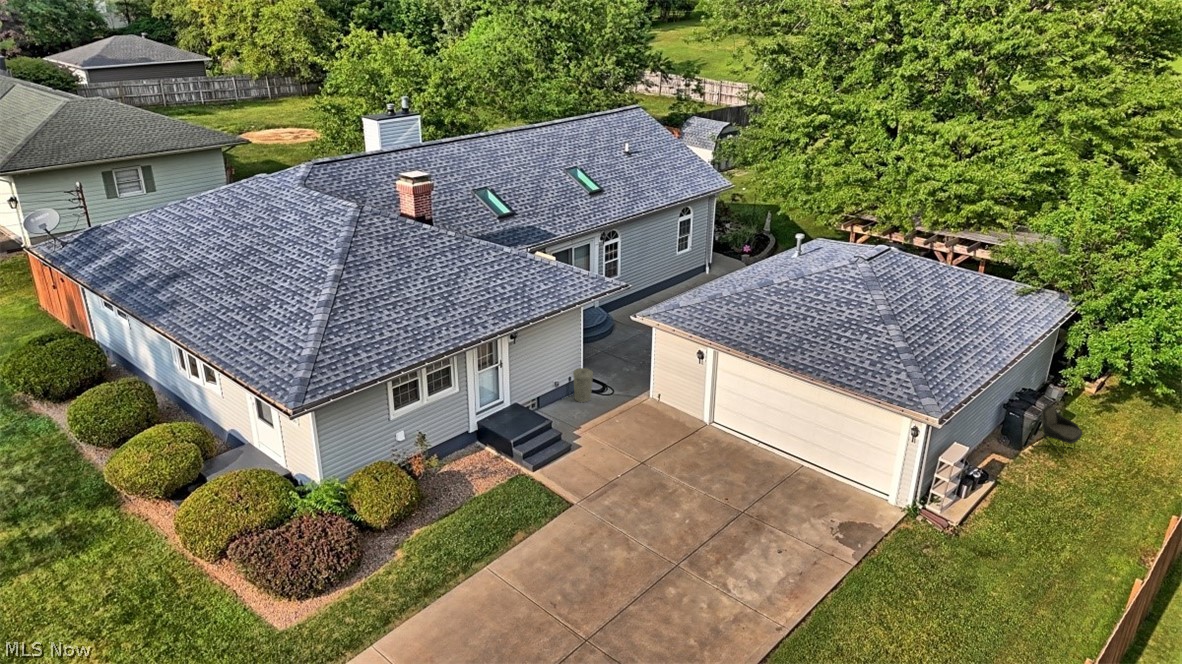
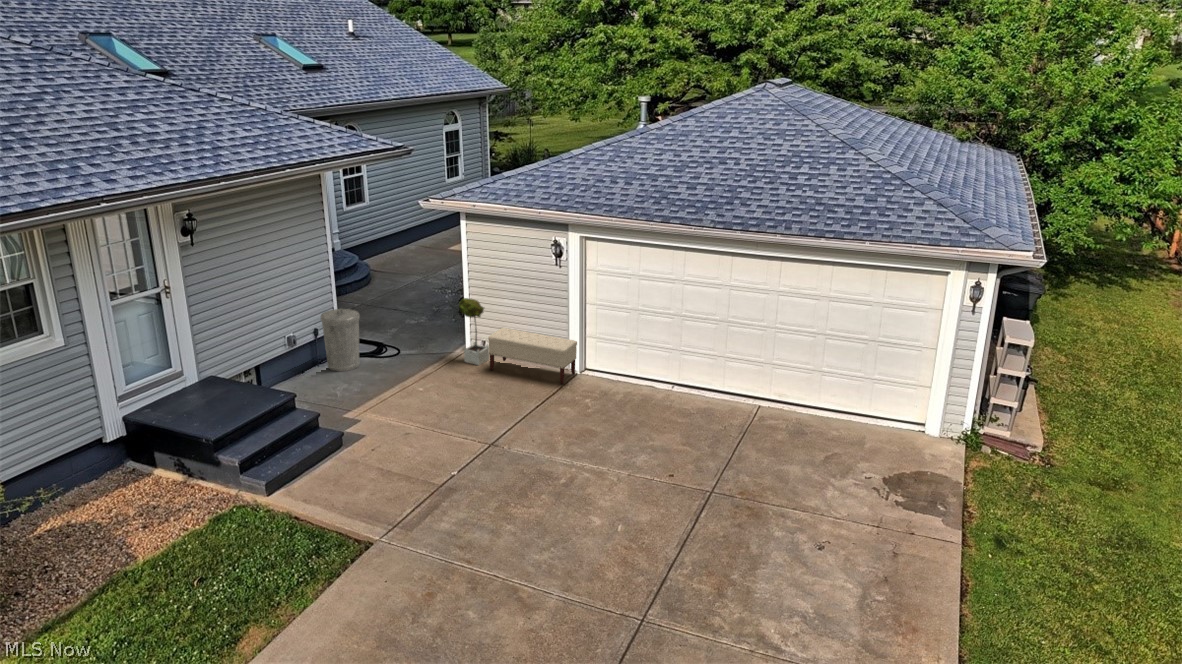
potted tree: none [646,372,661,410] -> present [459,298,489,365]
bench: none [658,391,707,431] -> present [488,328,577,384]
lounge chair: present [1033,405,1082,458] -> none [1039,276,1100,347]

